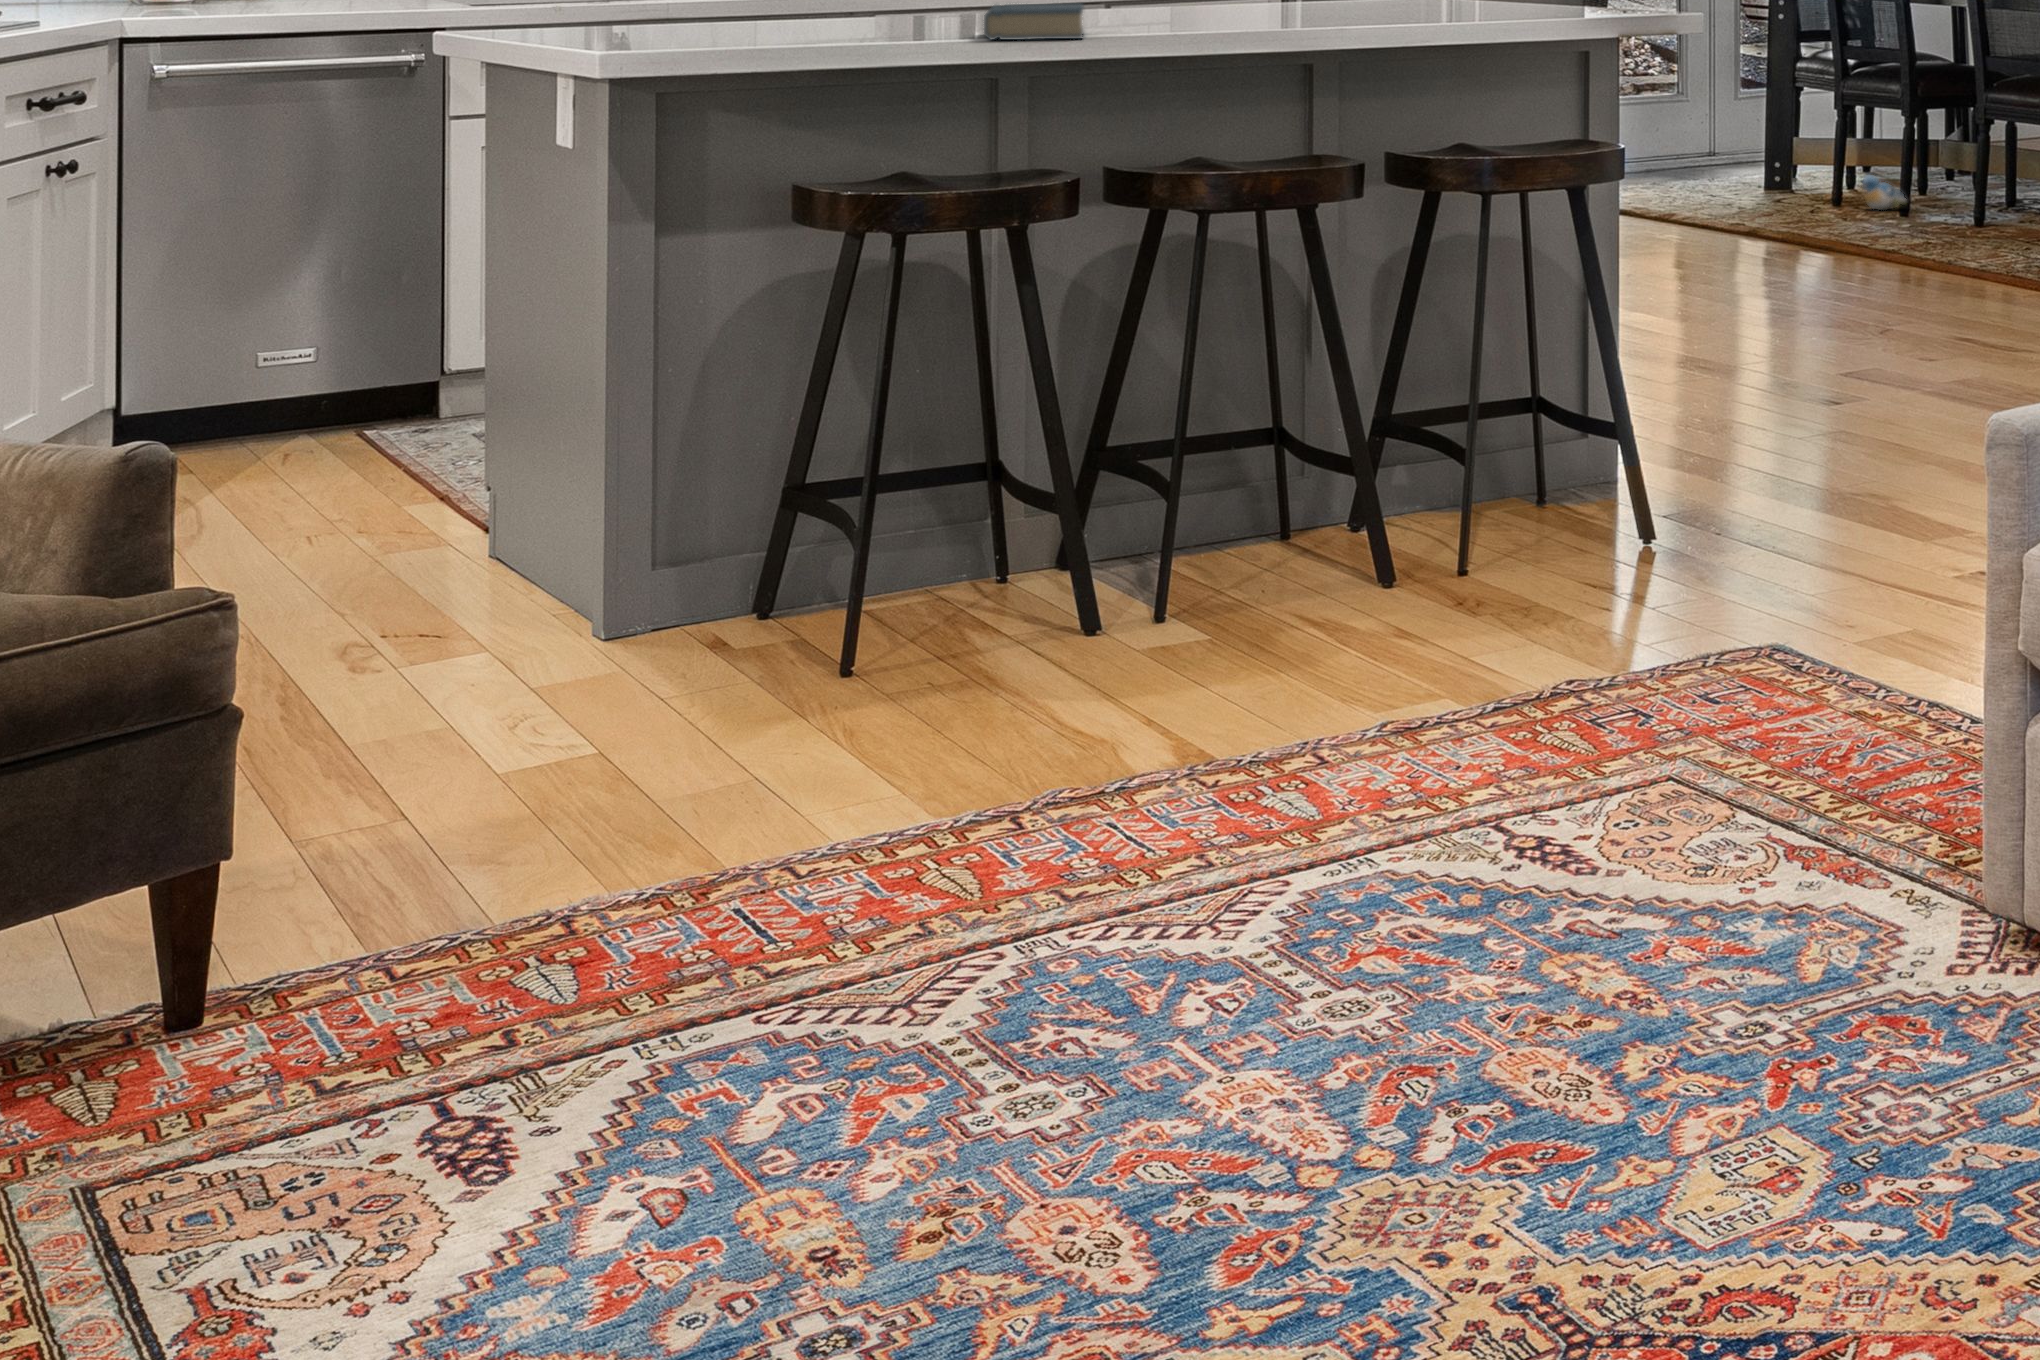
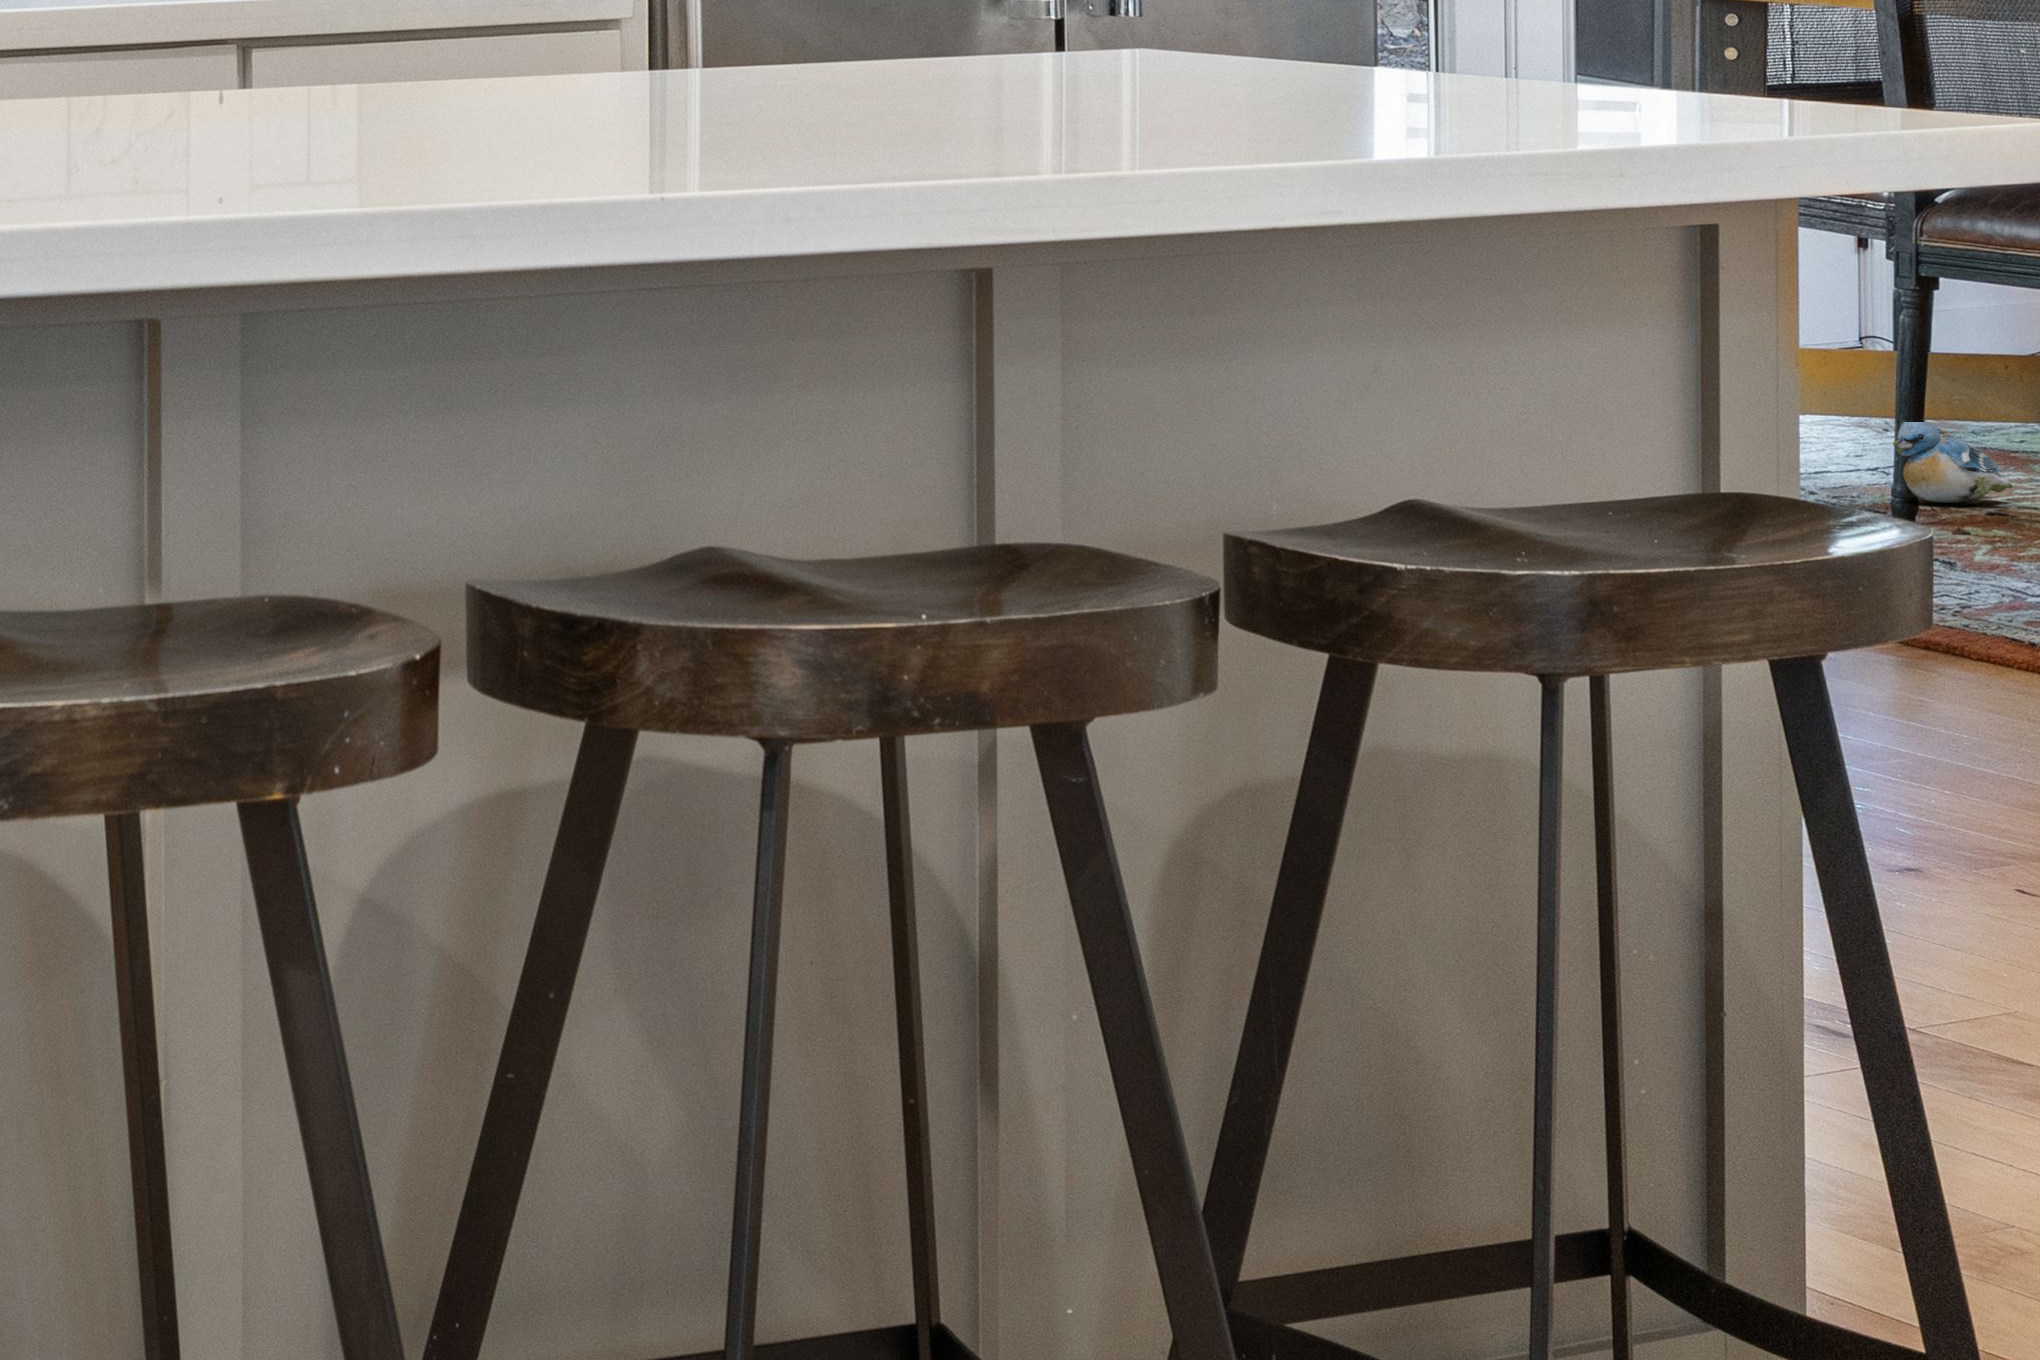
hardback book: present [984,3,1084,40] -> none [71,80,347,191]

